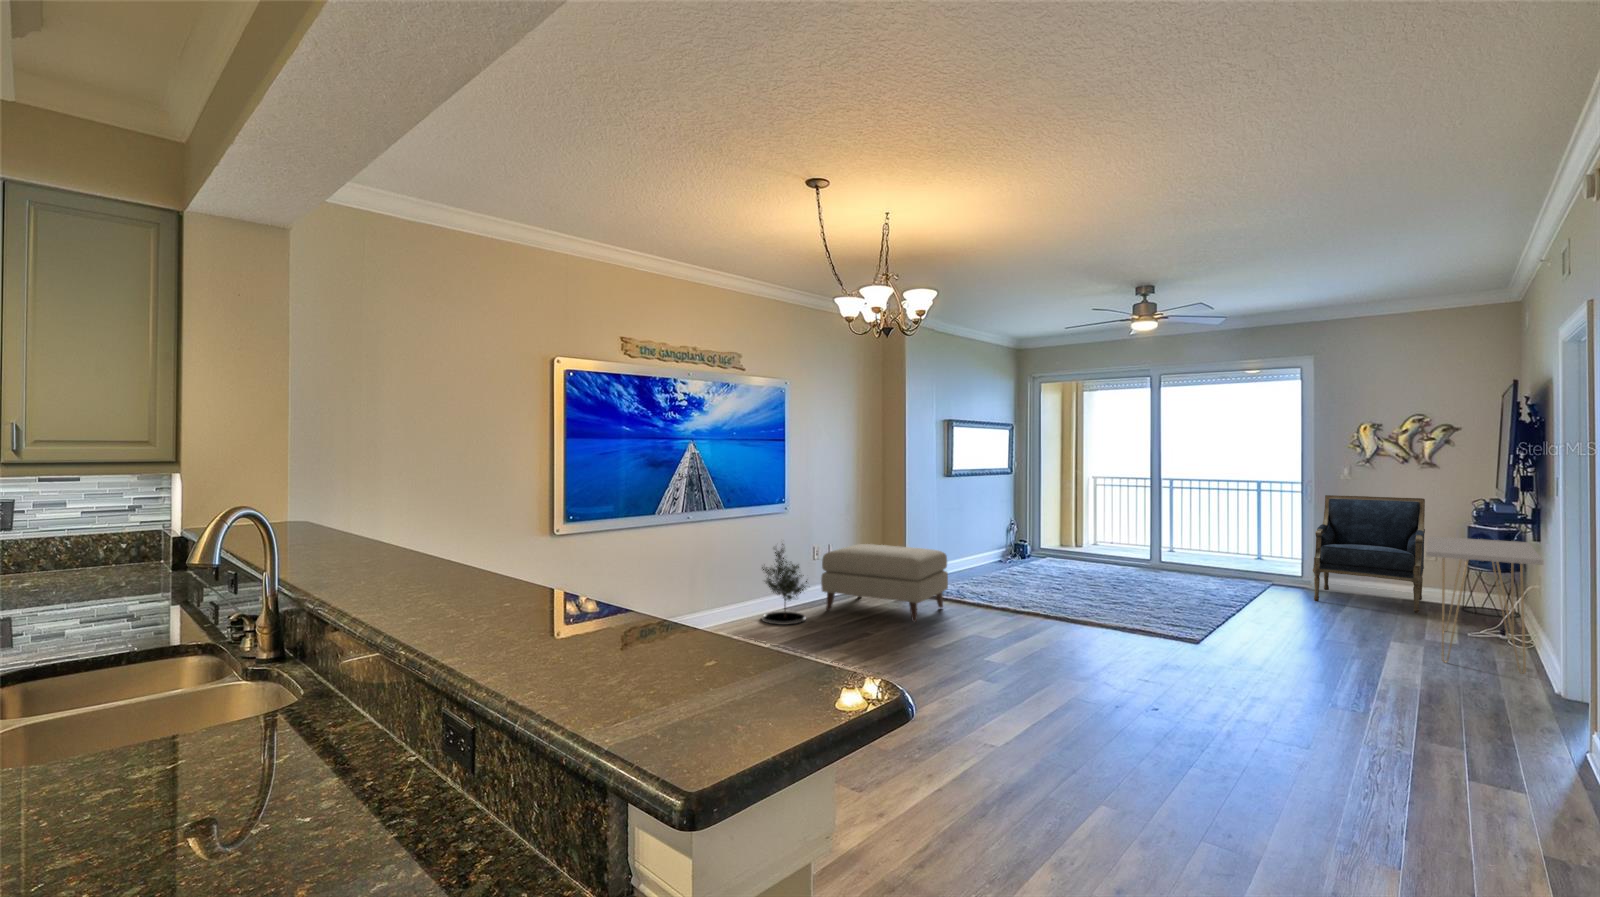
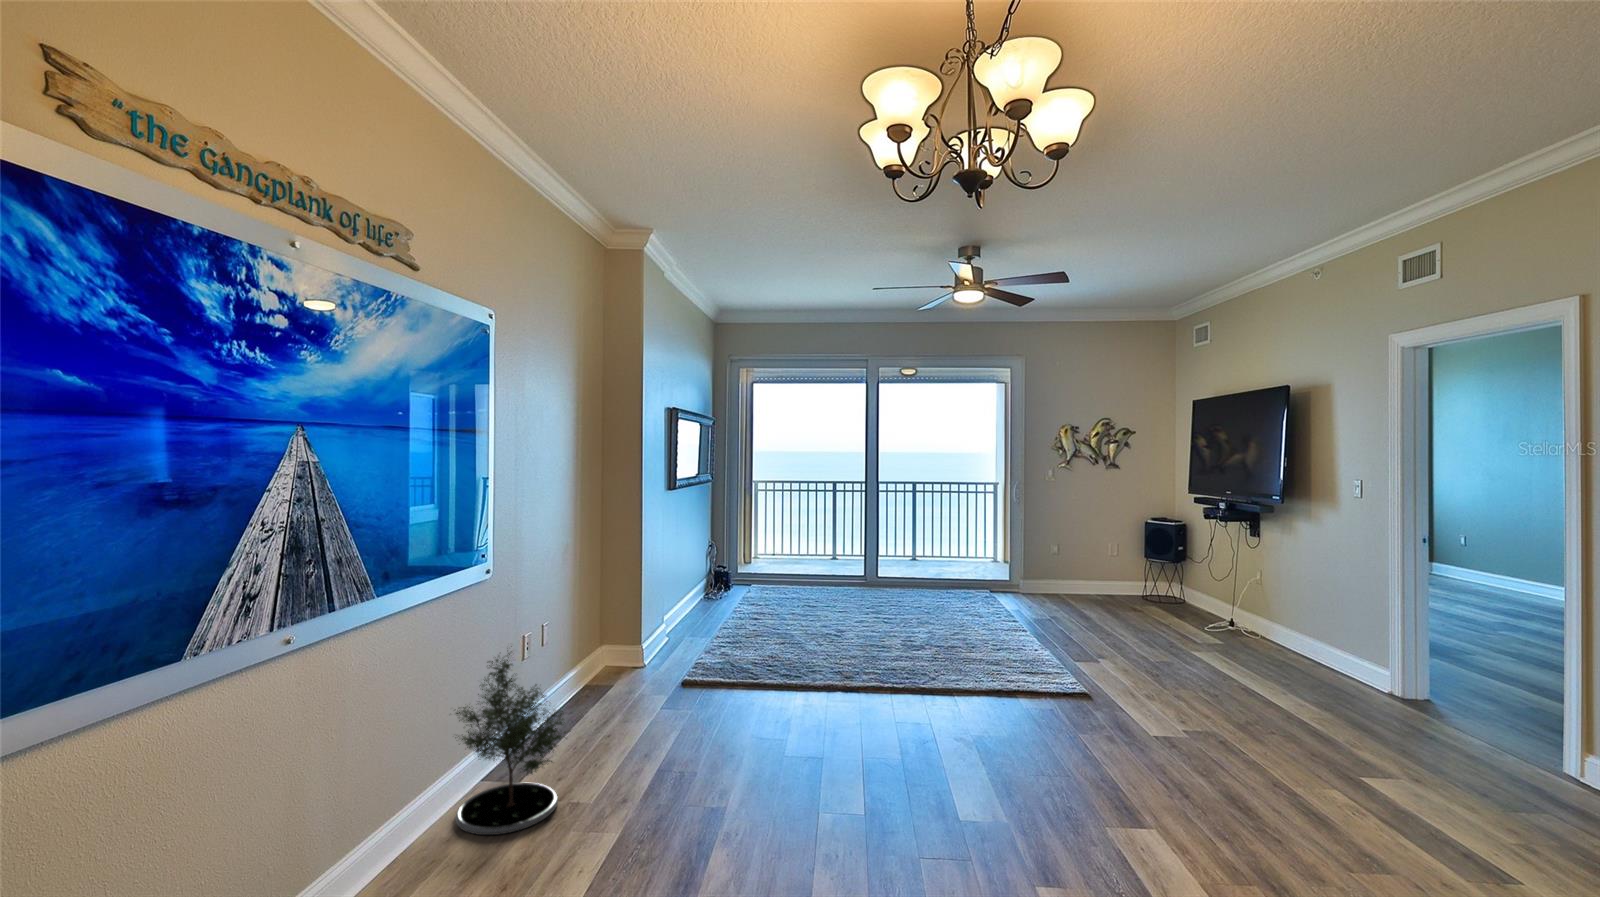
armchair: present [1313,495,1425,613] -> none [1033,497,1141,609]
console table: present [1426,536,1543,674] -> none [1175,536,1341,671]
ottoman: present [821,544,948,622] -> none [562,612,763,757]

